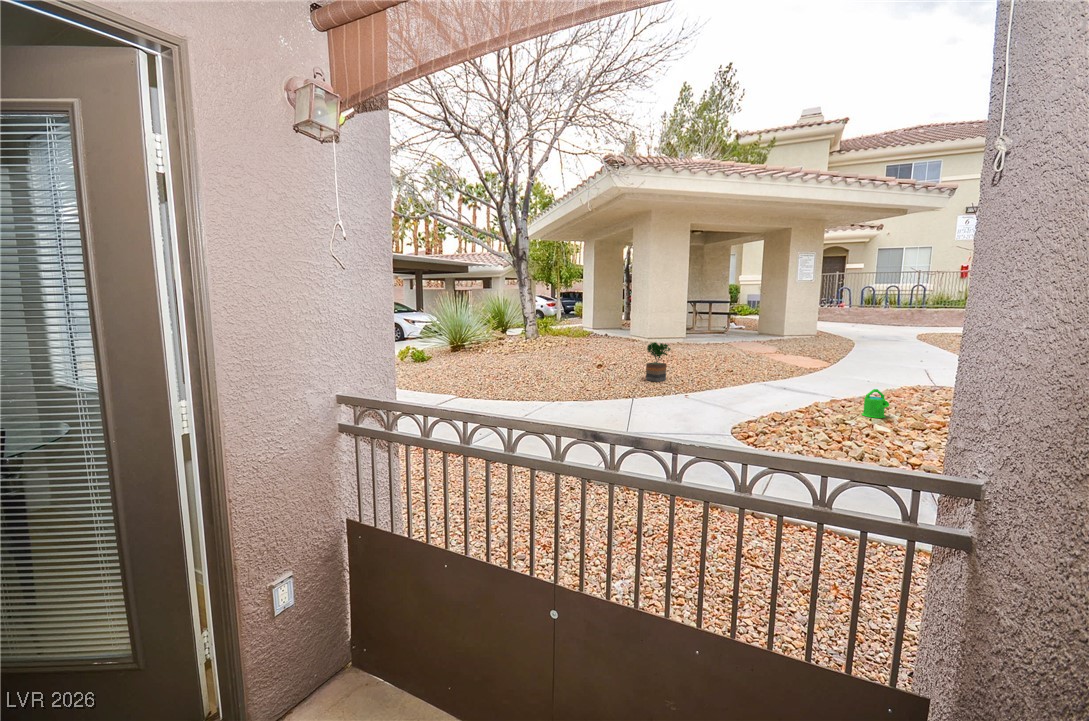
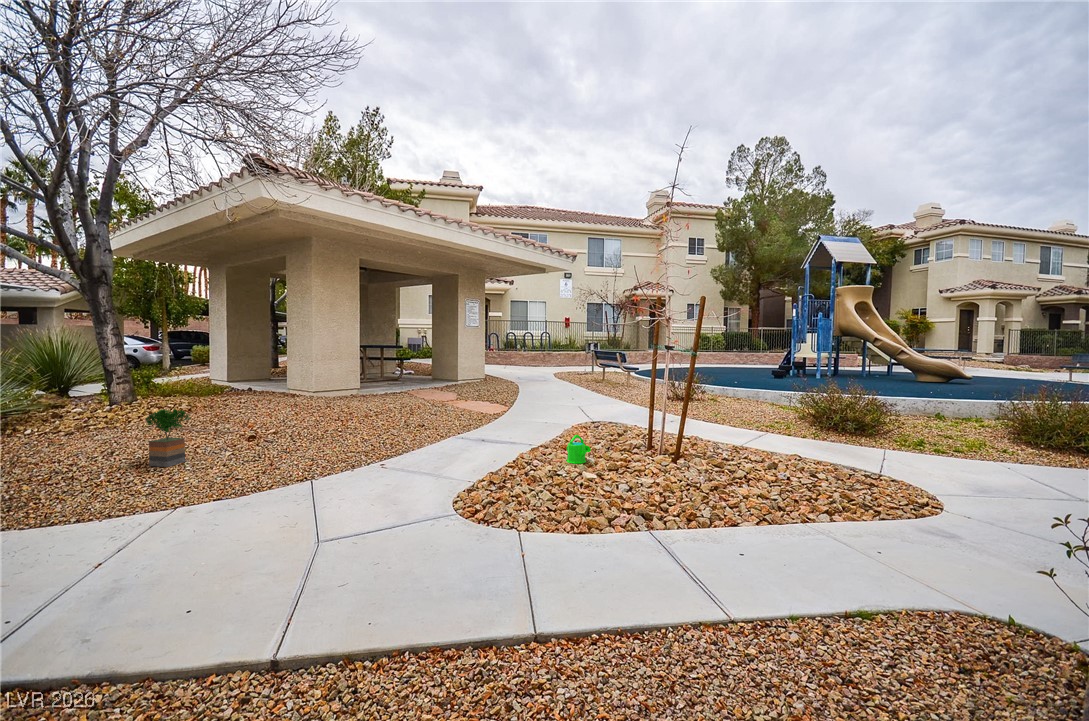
potted tree: present [646,342,670,382] -> present [146,409,191,467]

